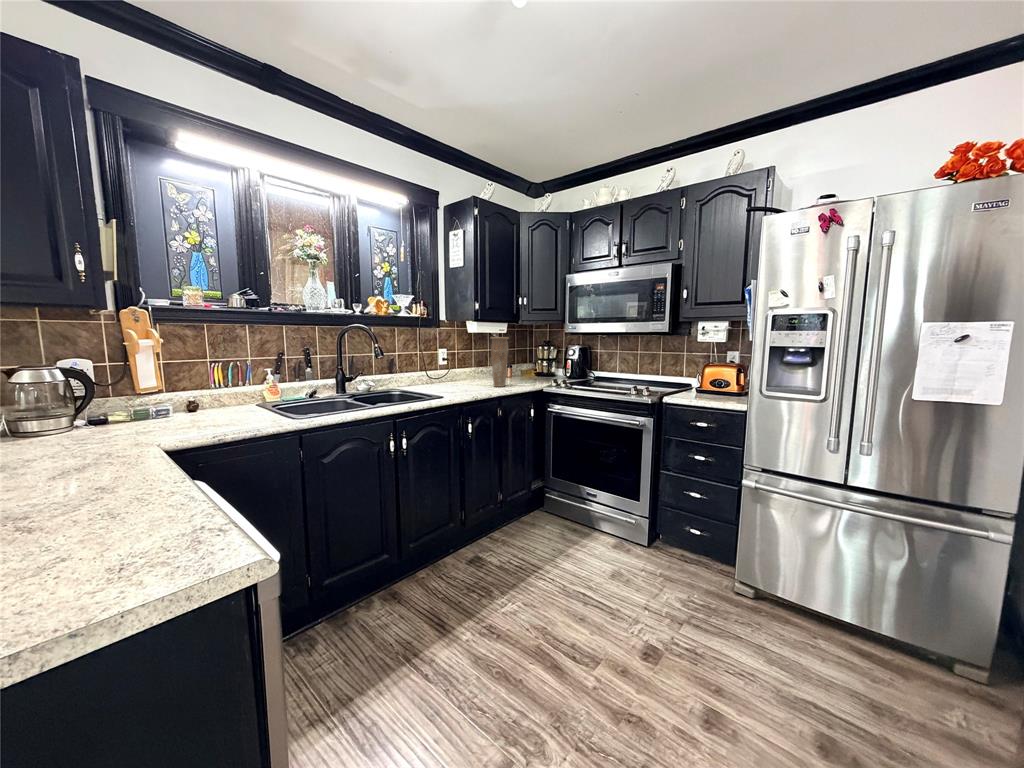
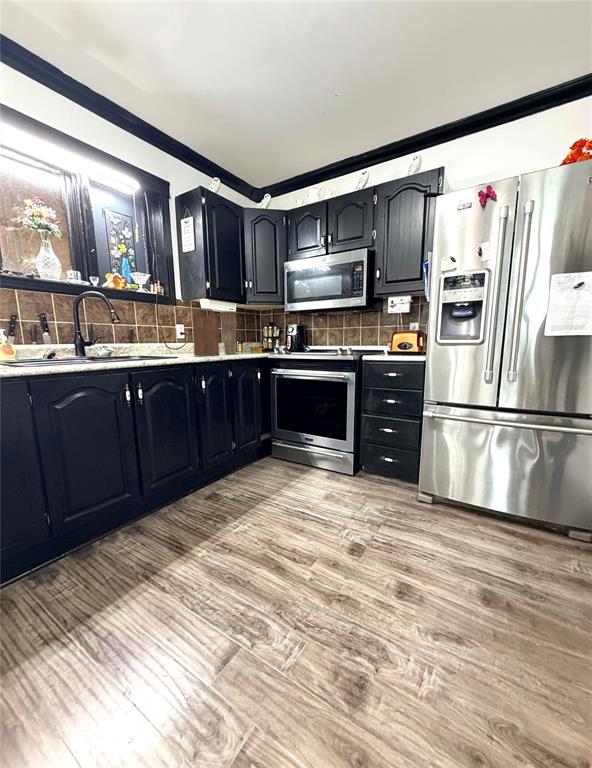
cutting board: none [460,337,488,392] -> present [192,308,219,356]

